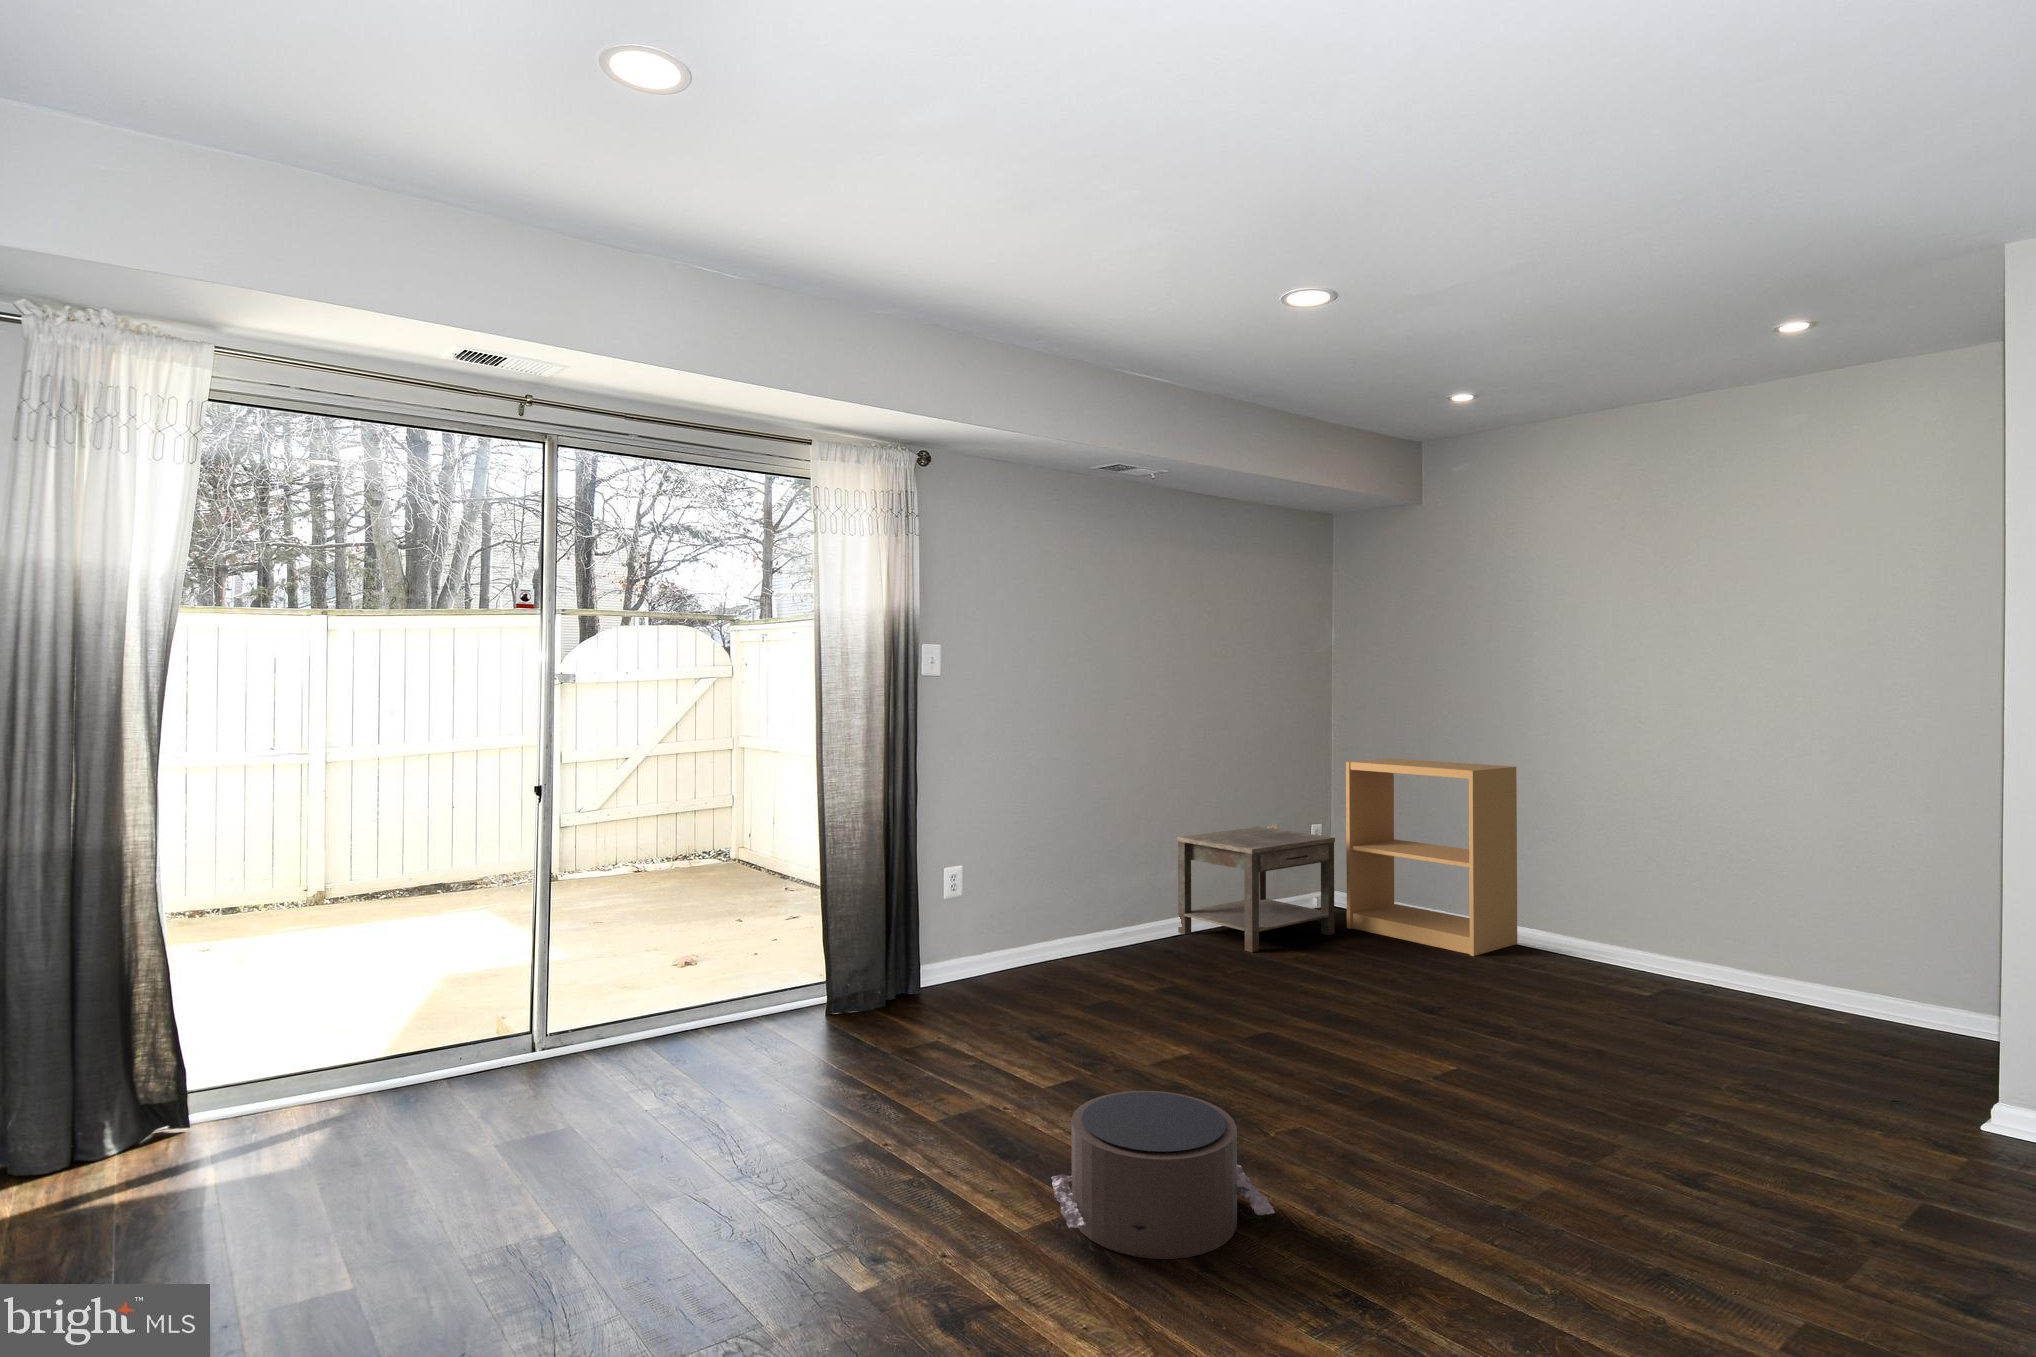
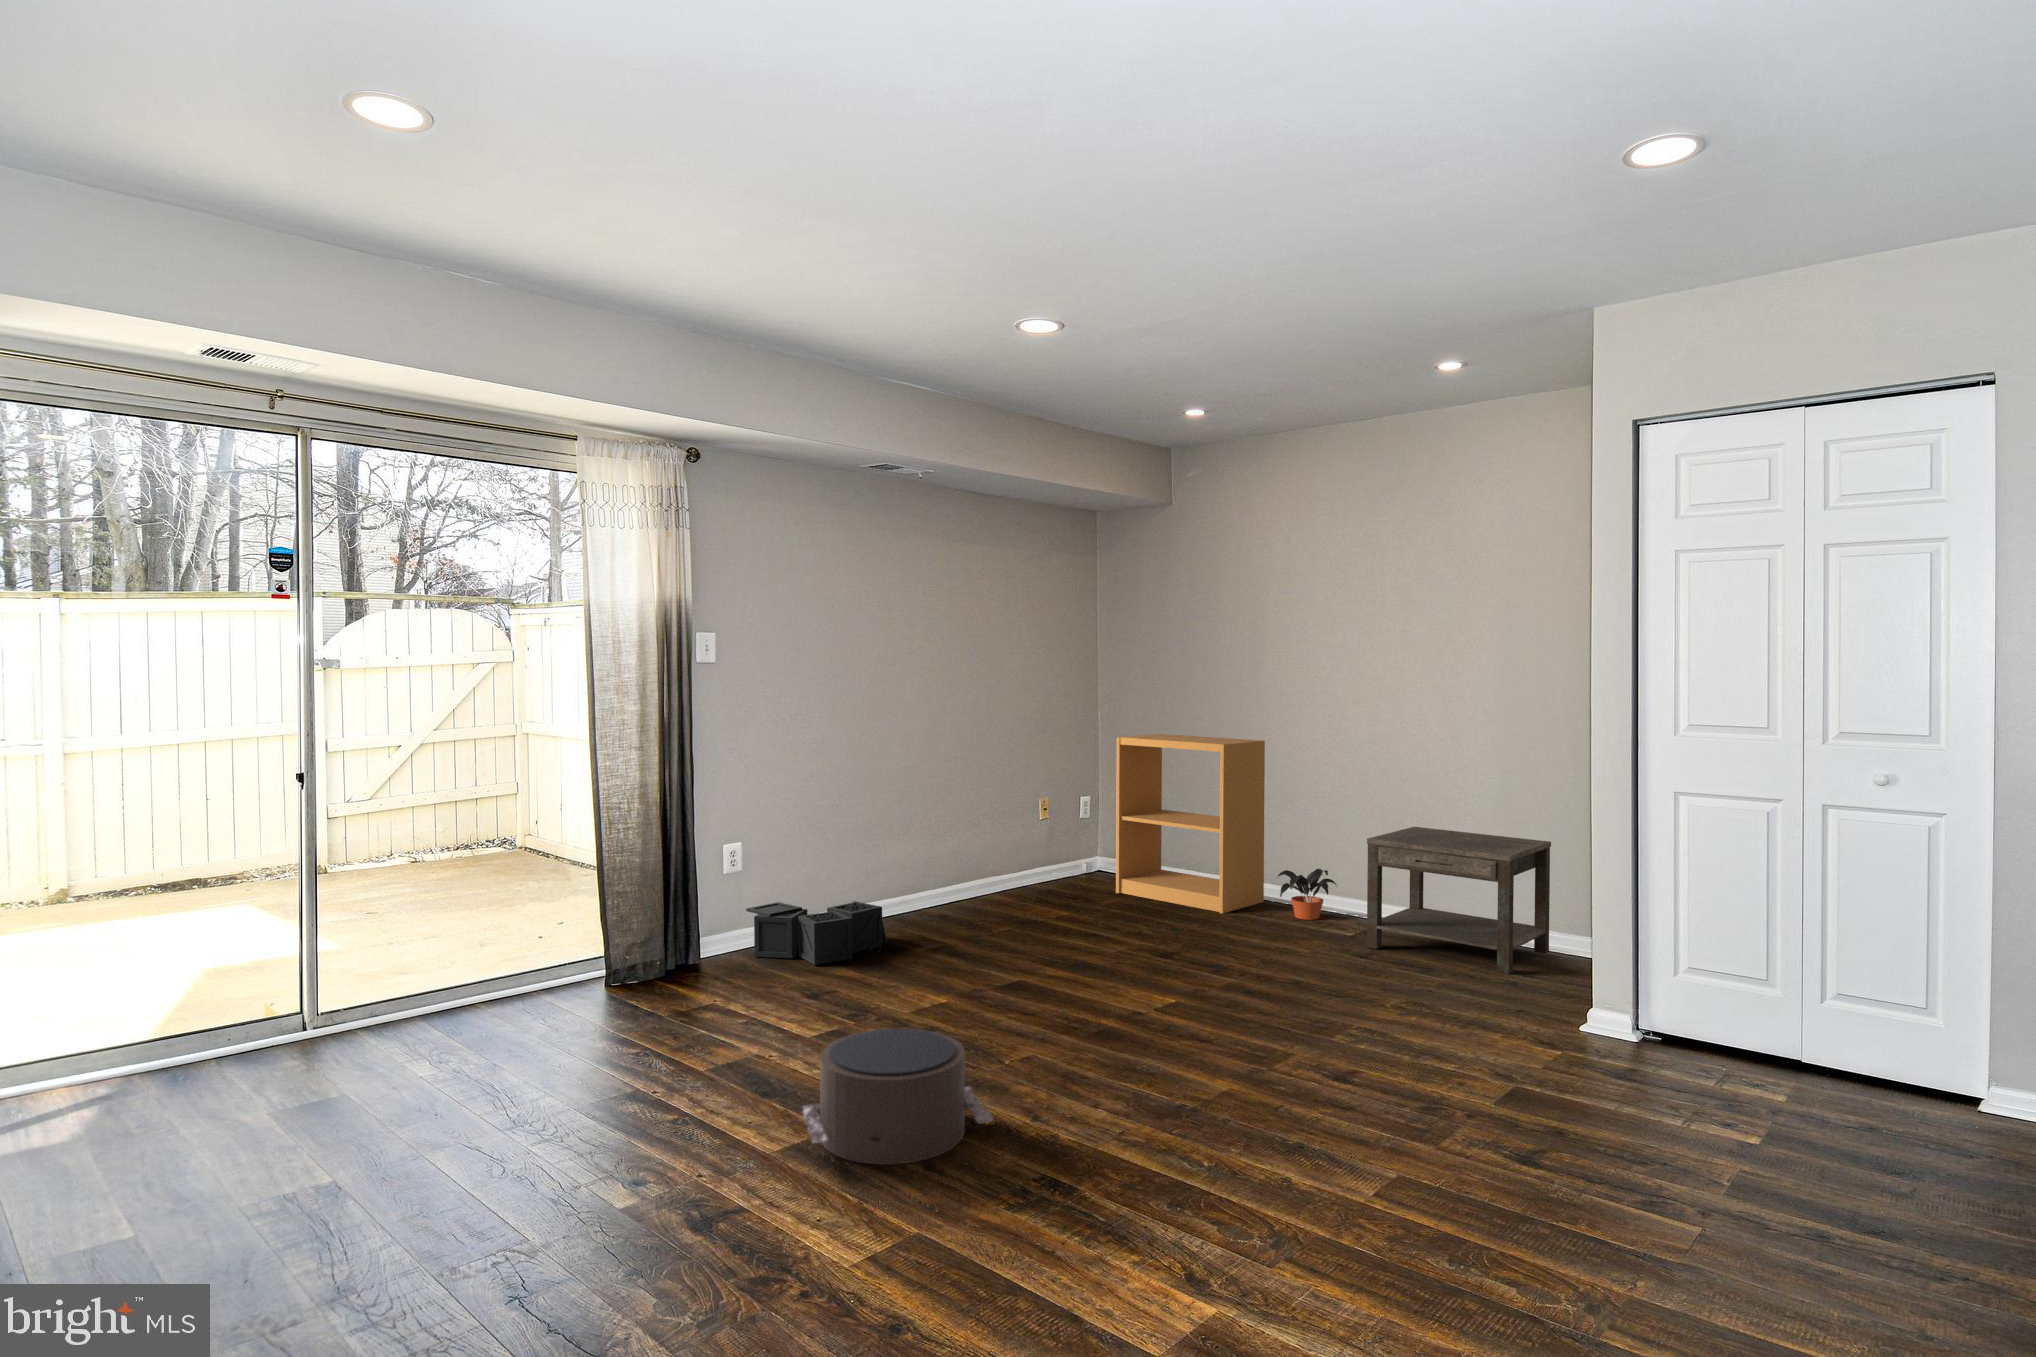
side table: present [1177,827,1335,952] -> present [1367,827,1551,974]
potted plant: none [1534,910,1611,967] -> present [1278,869,1336,920]
storage bin: none [967,930,1111,999] -> present [746,901,887,965]

